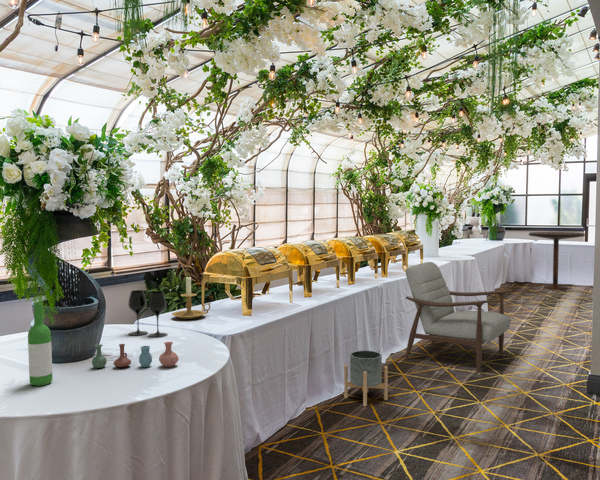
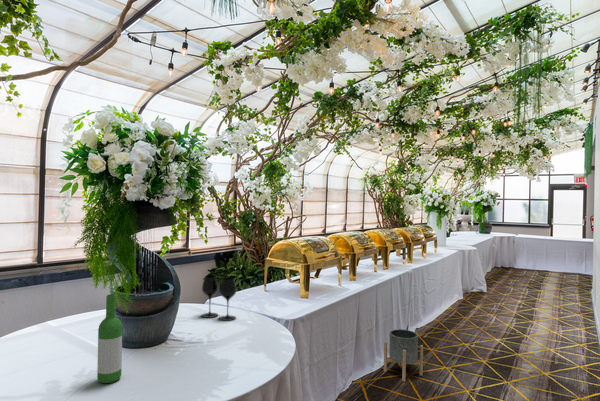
pedestal table: present [529,232,585,290] -> none [511,228,558,274]
chair: present [405,262,513,372] -> none [428,252,521,350]
candle holder: present [172,276,211,319] -> none [239,261,274,301]
vase: present [92,342,179,368] -> none [164,335,250,362]

